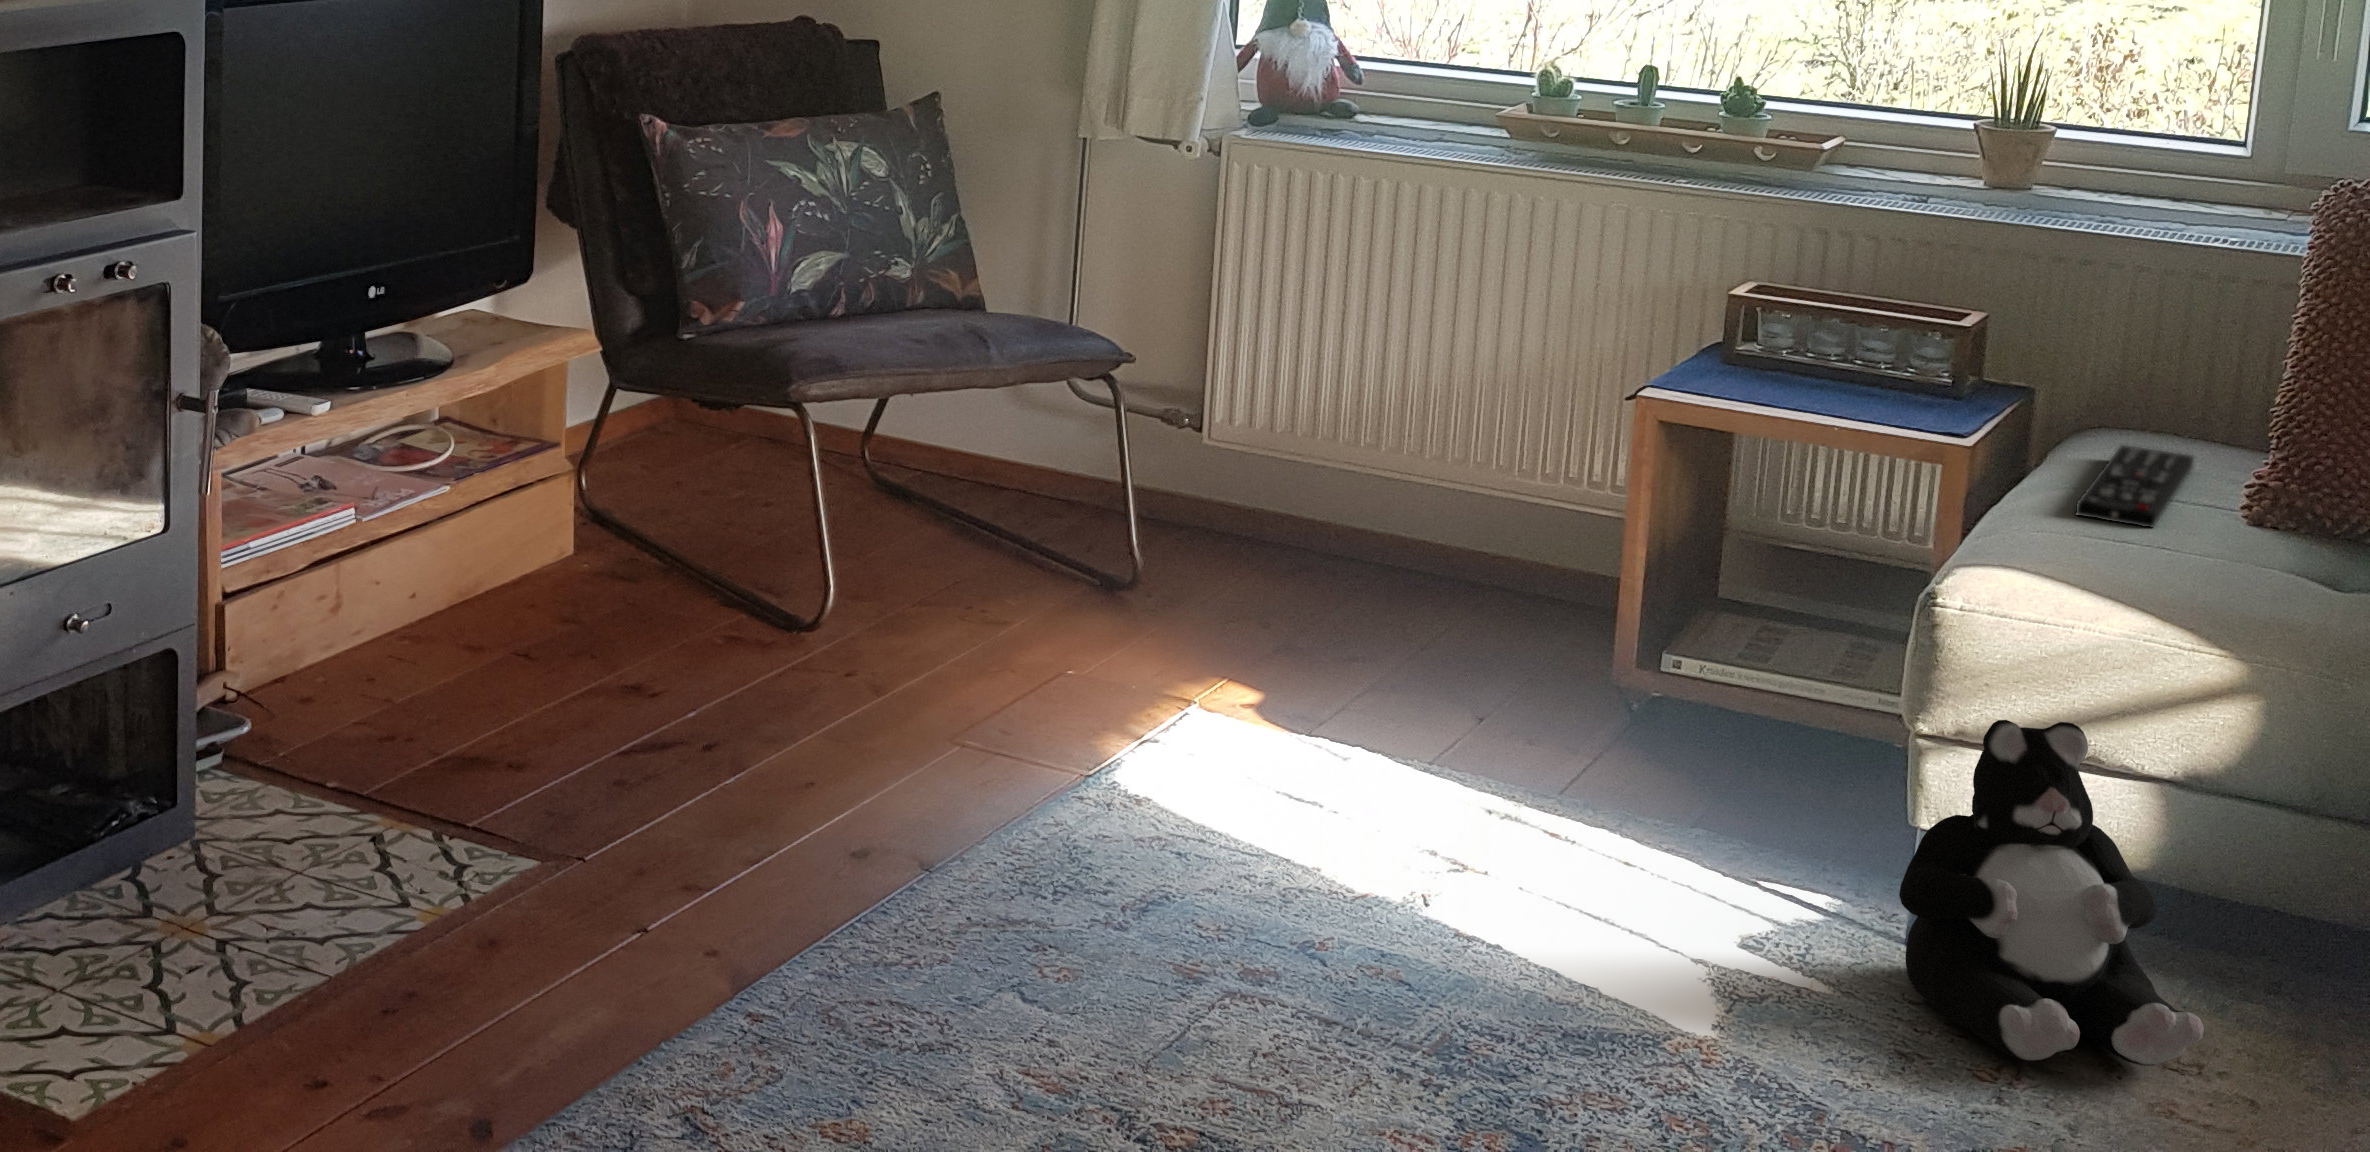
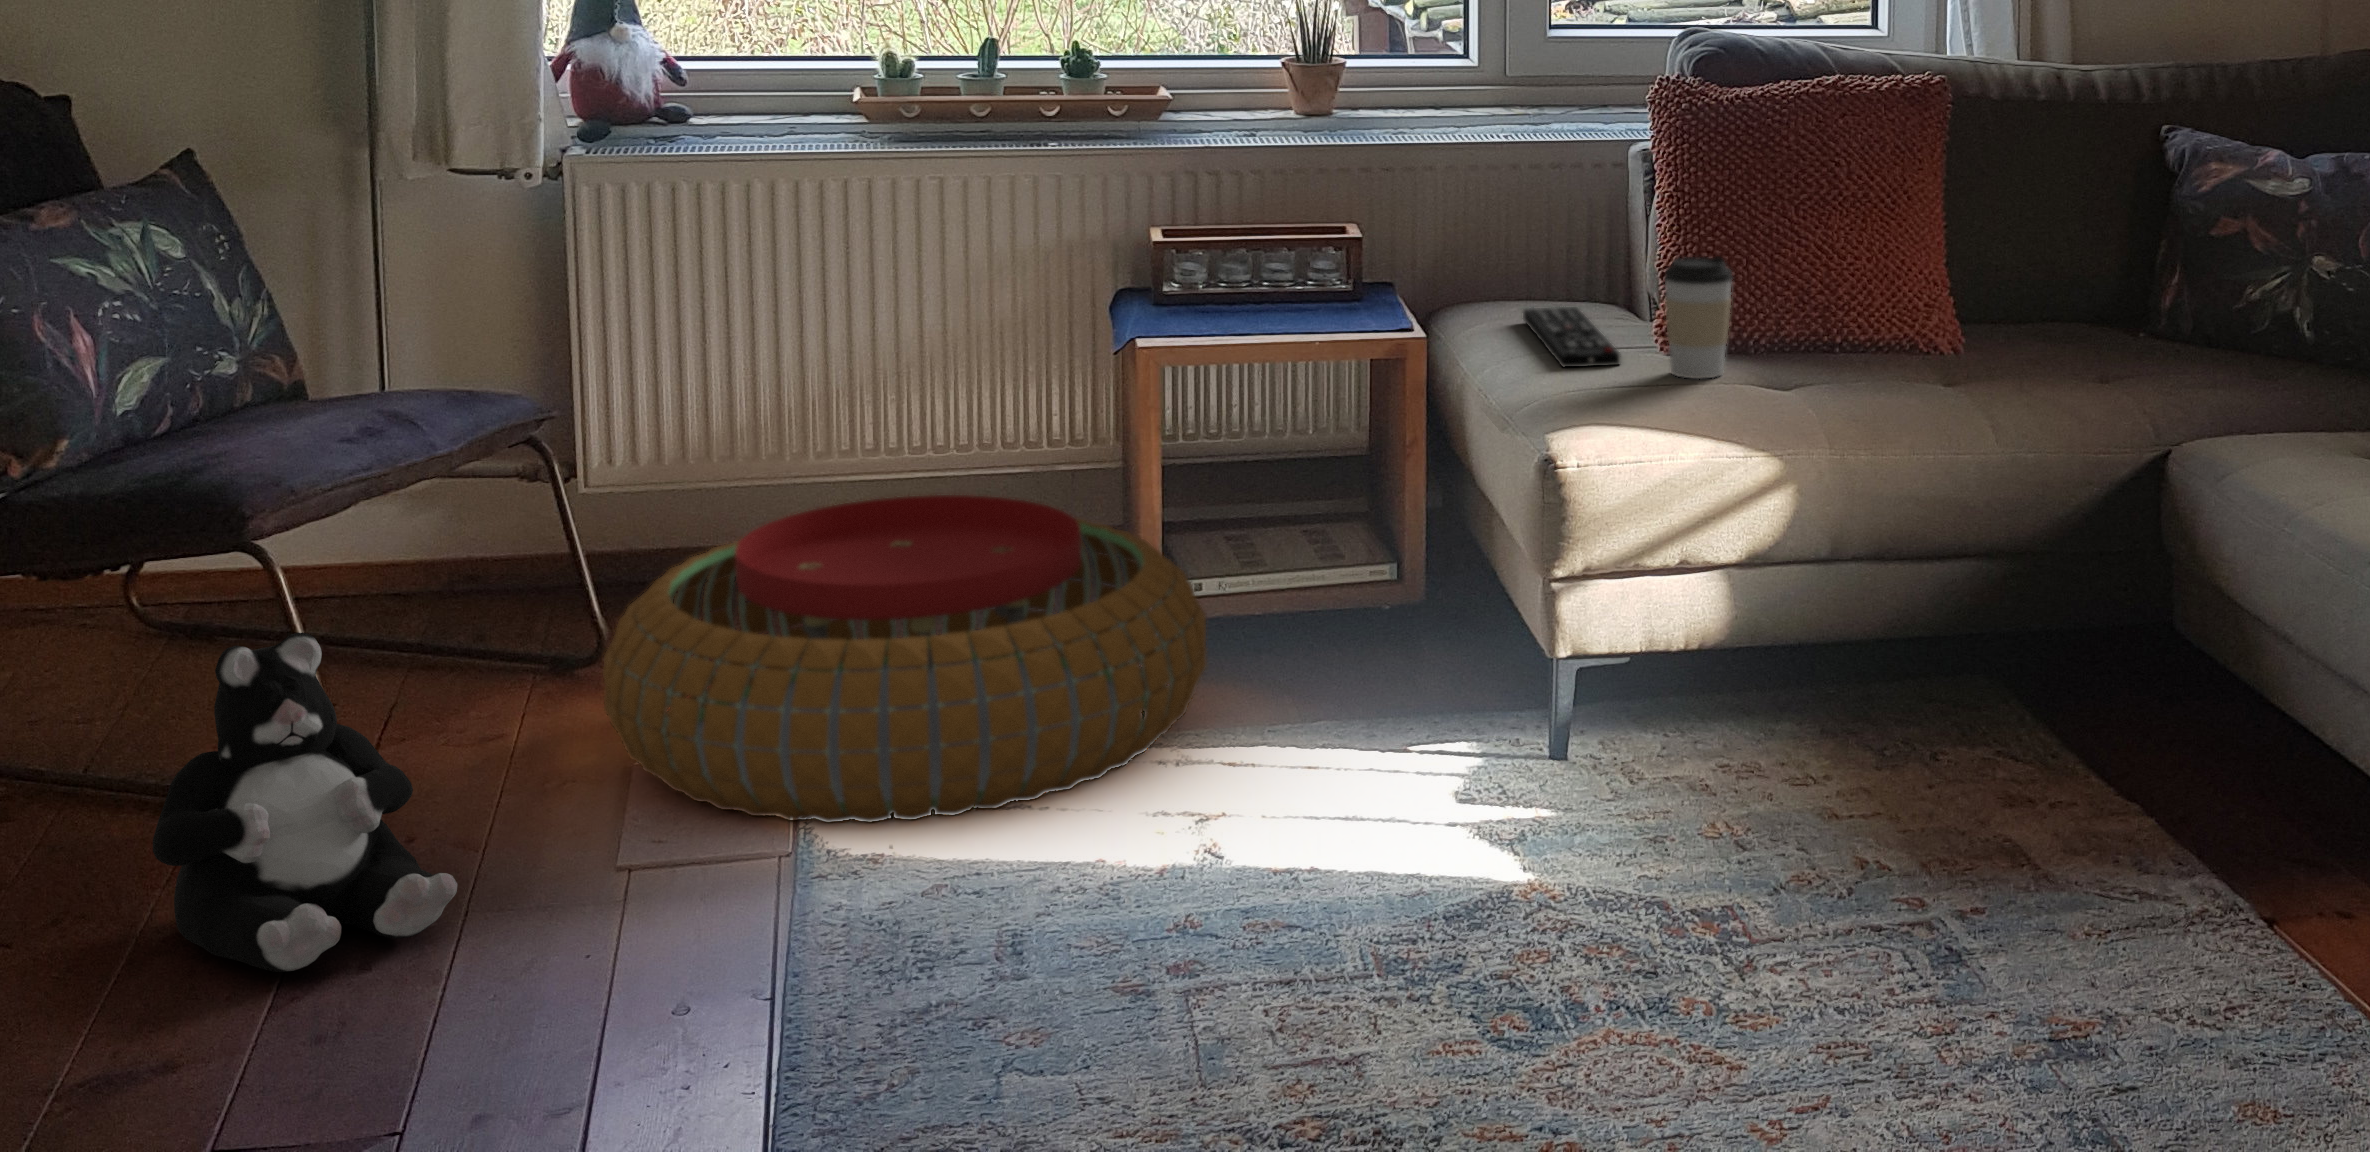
coffee cup: none [2198,417,2299,566] -> present [1664,256,1732,379]
pouf: none [1053,487,1624,802] -> present [603,495,1207,823]
plush toy: present [1899,720,2204,1066] -> present [153,633,457,972]

